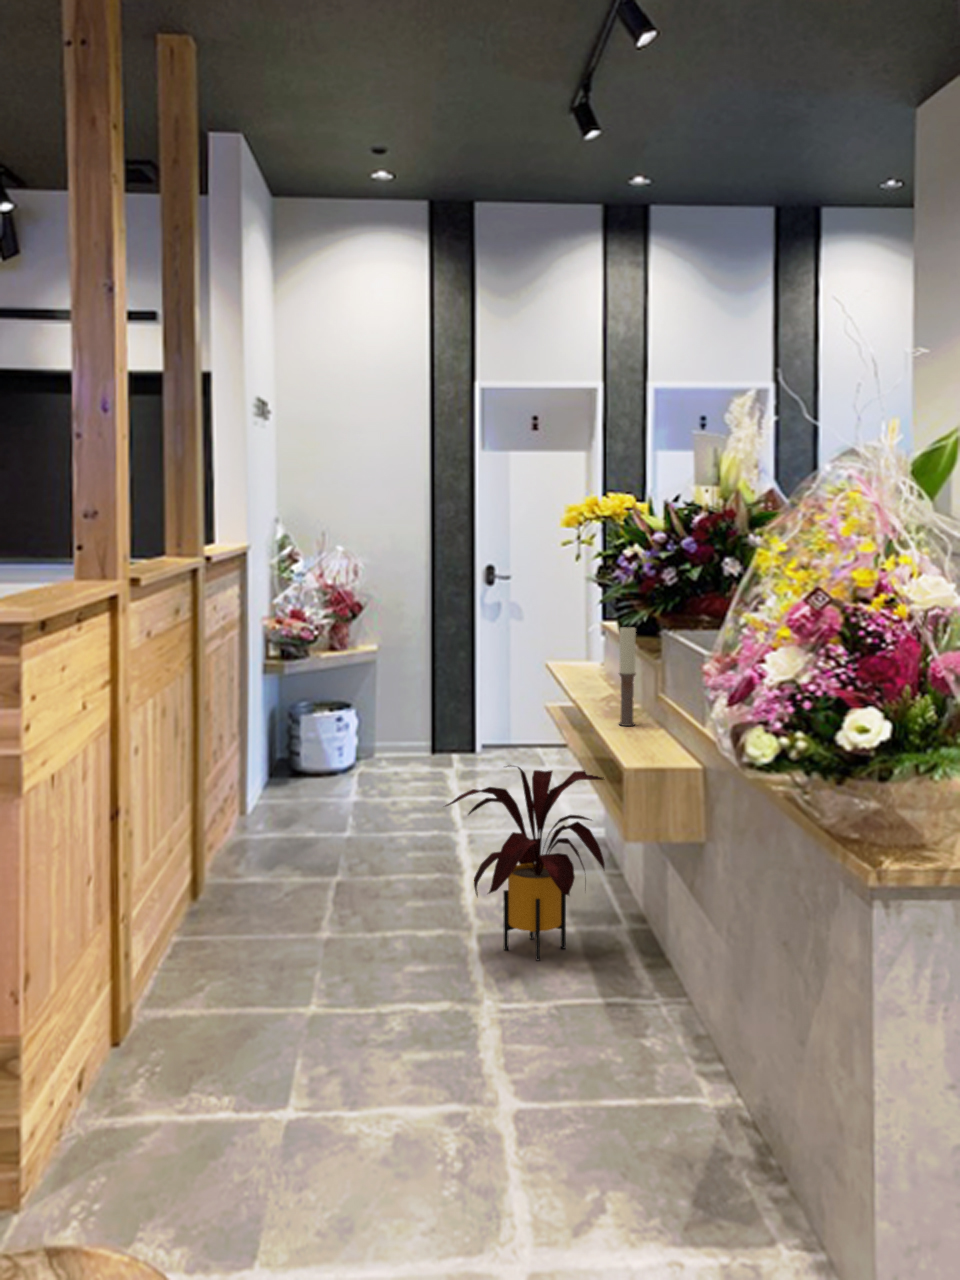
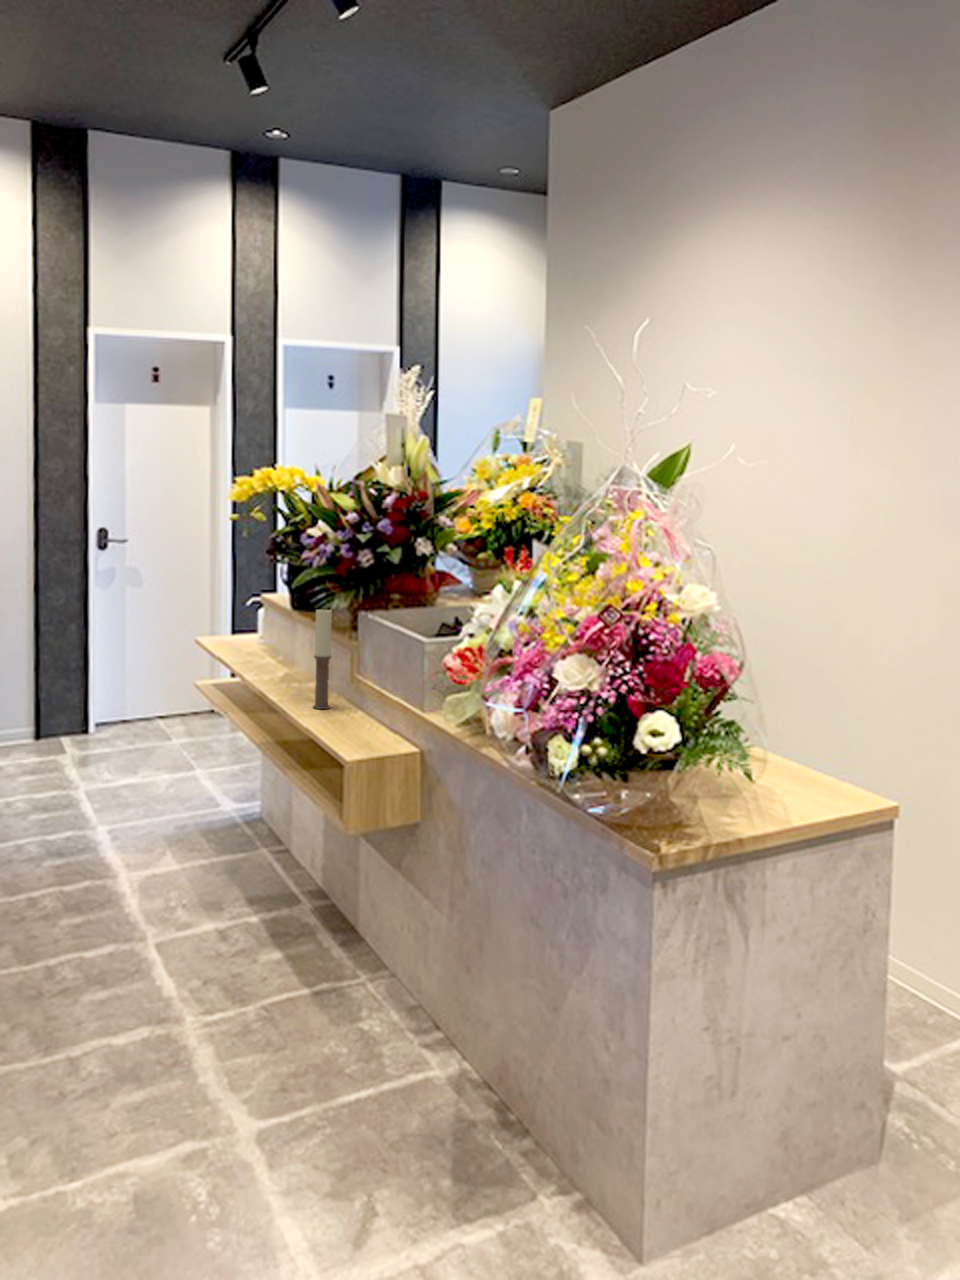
house plant: present [445,766,605,961] -> none [135,753,335,953]

